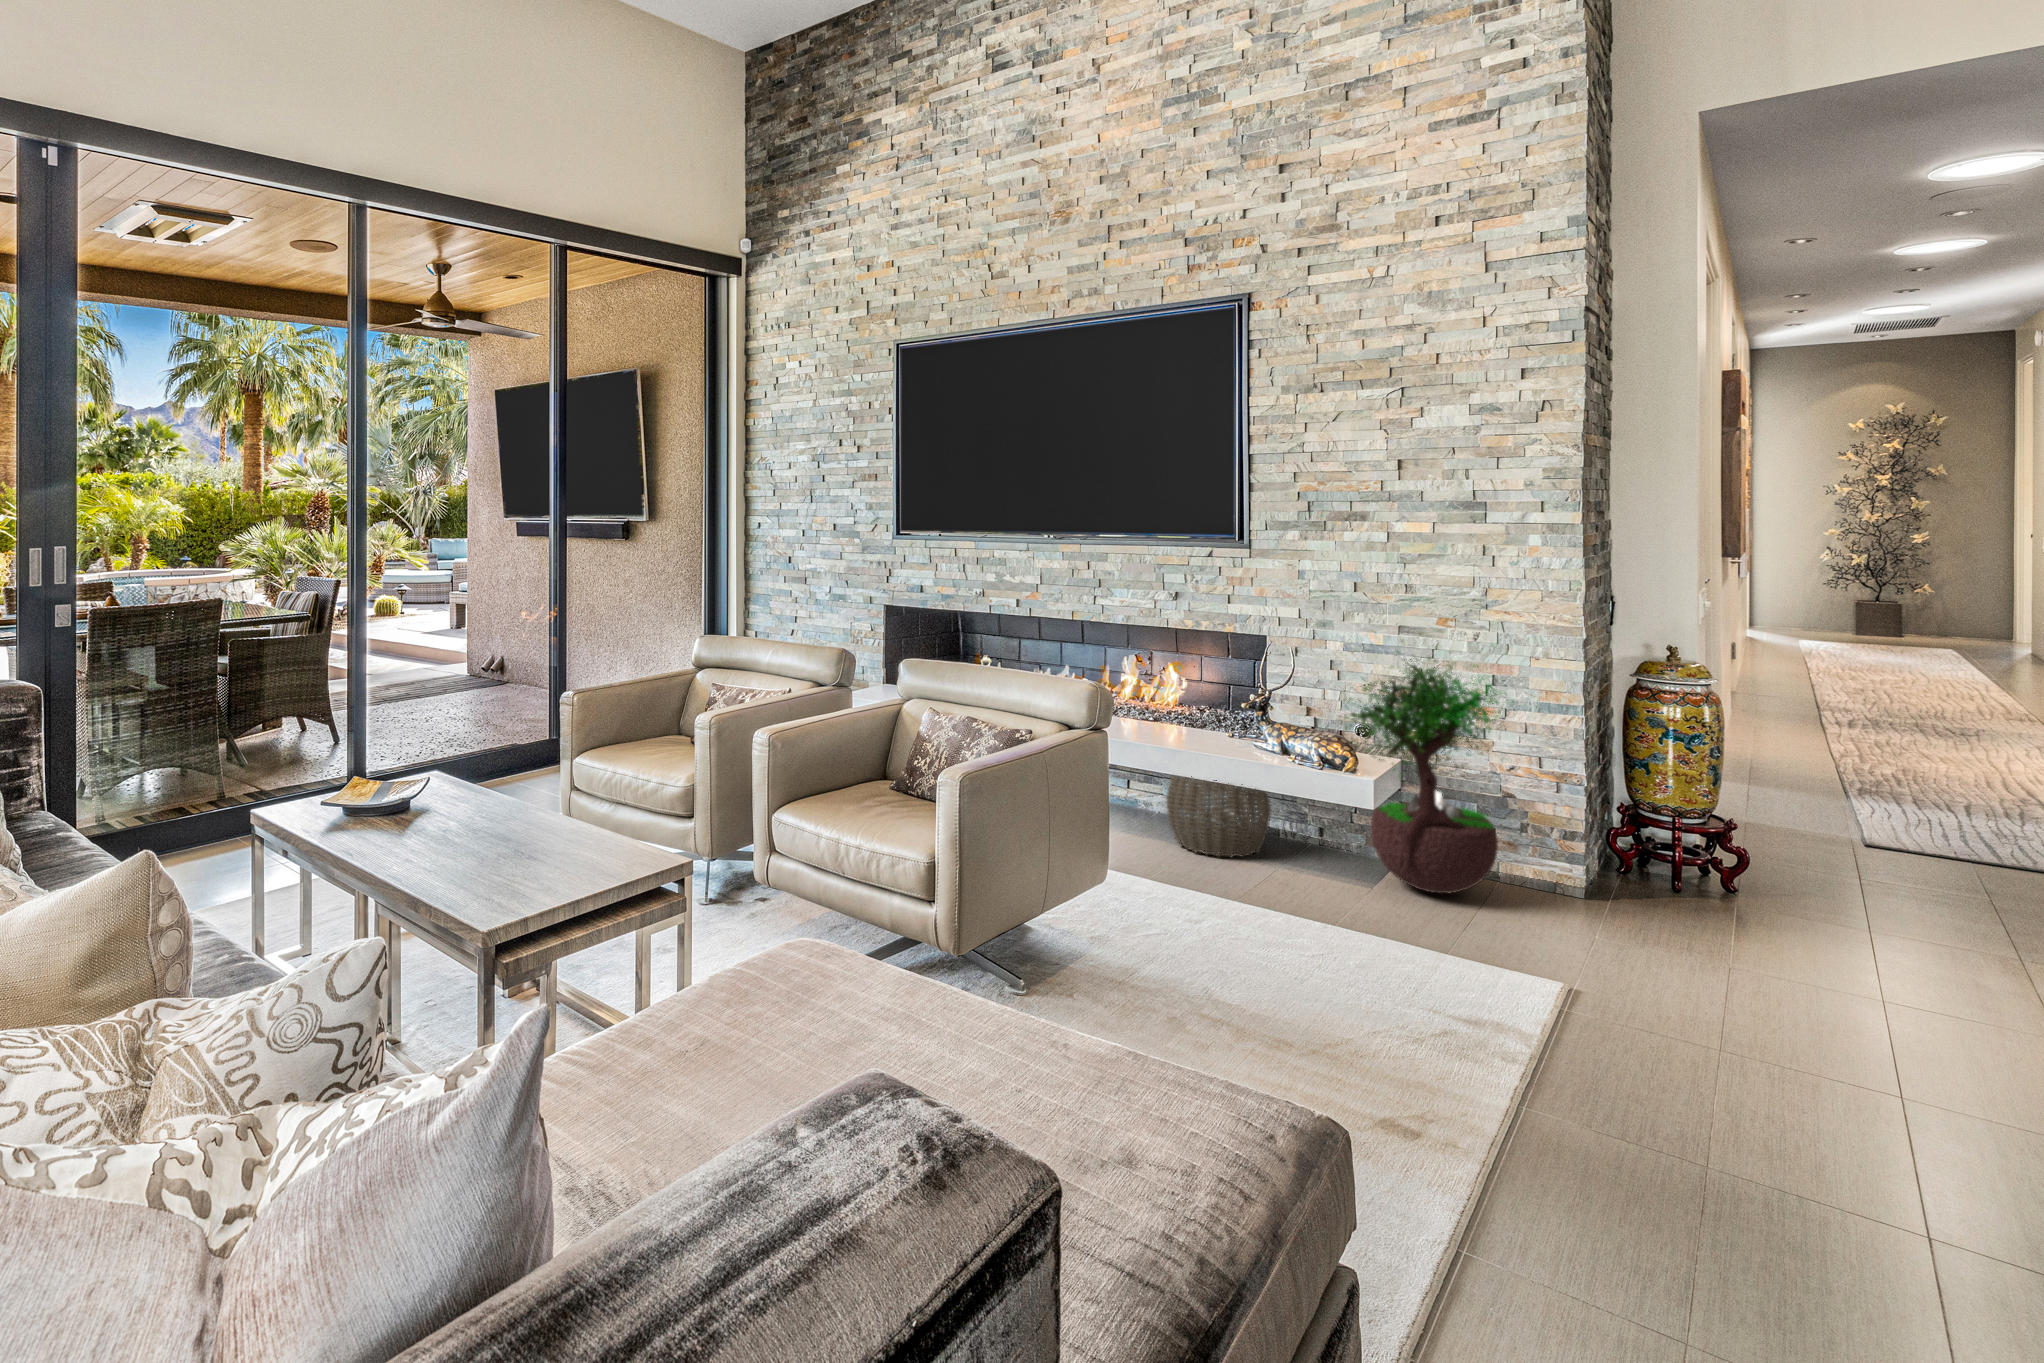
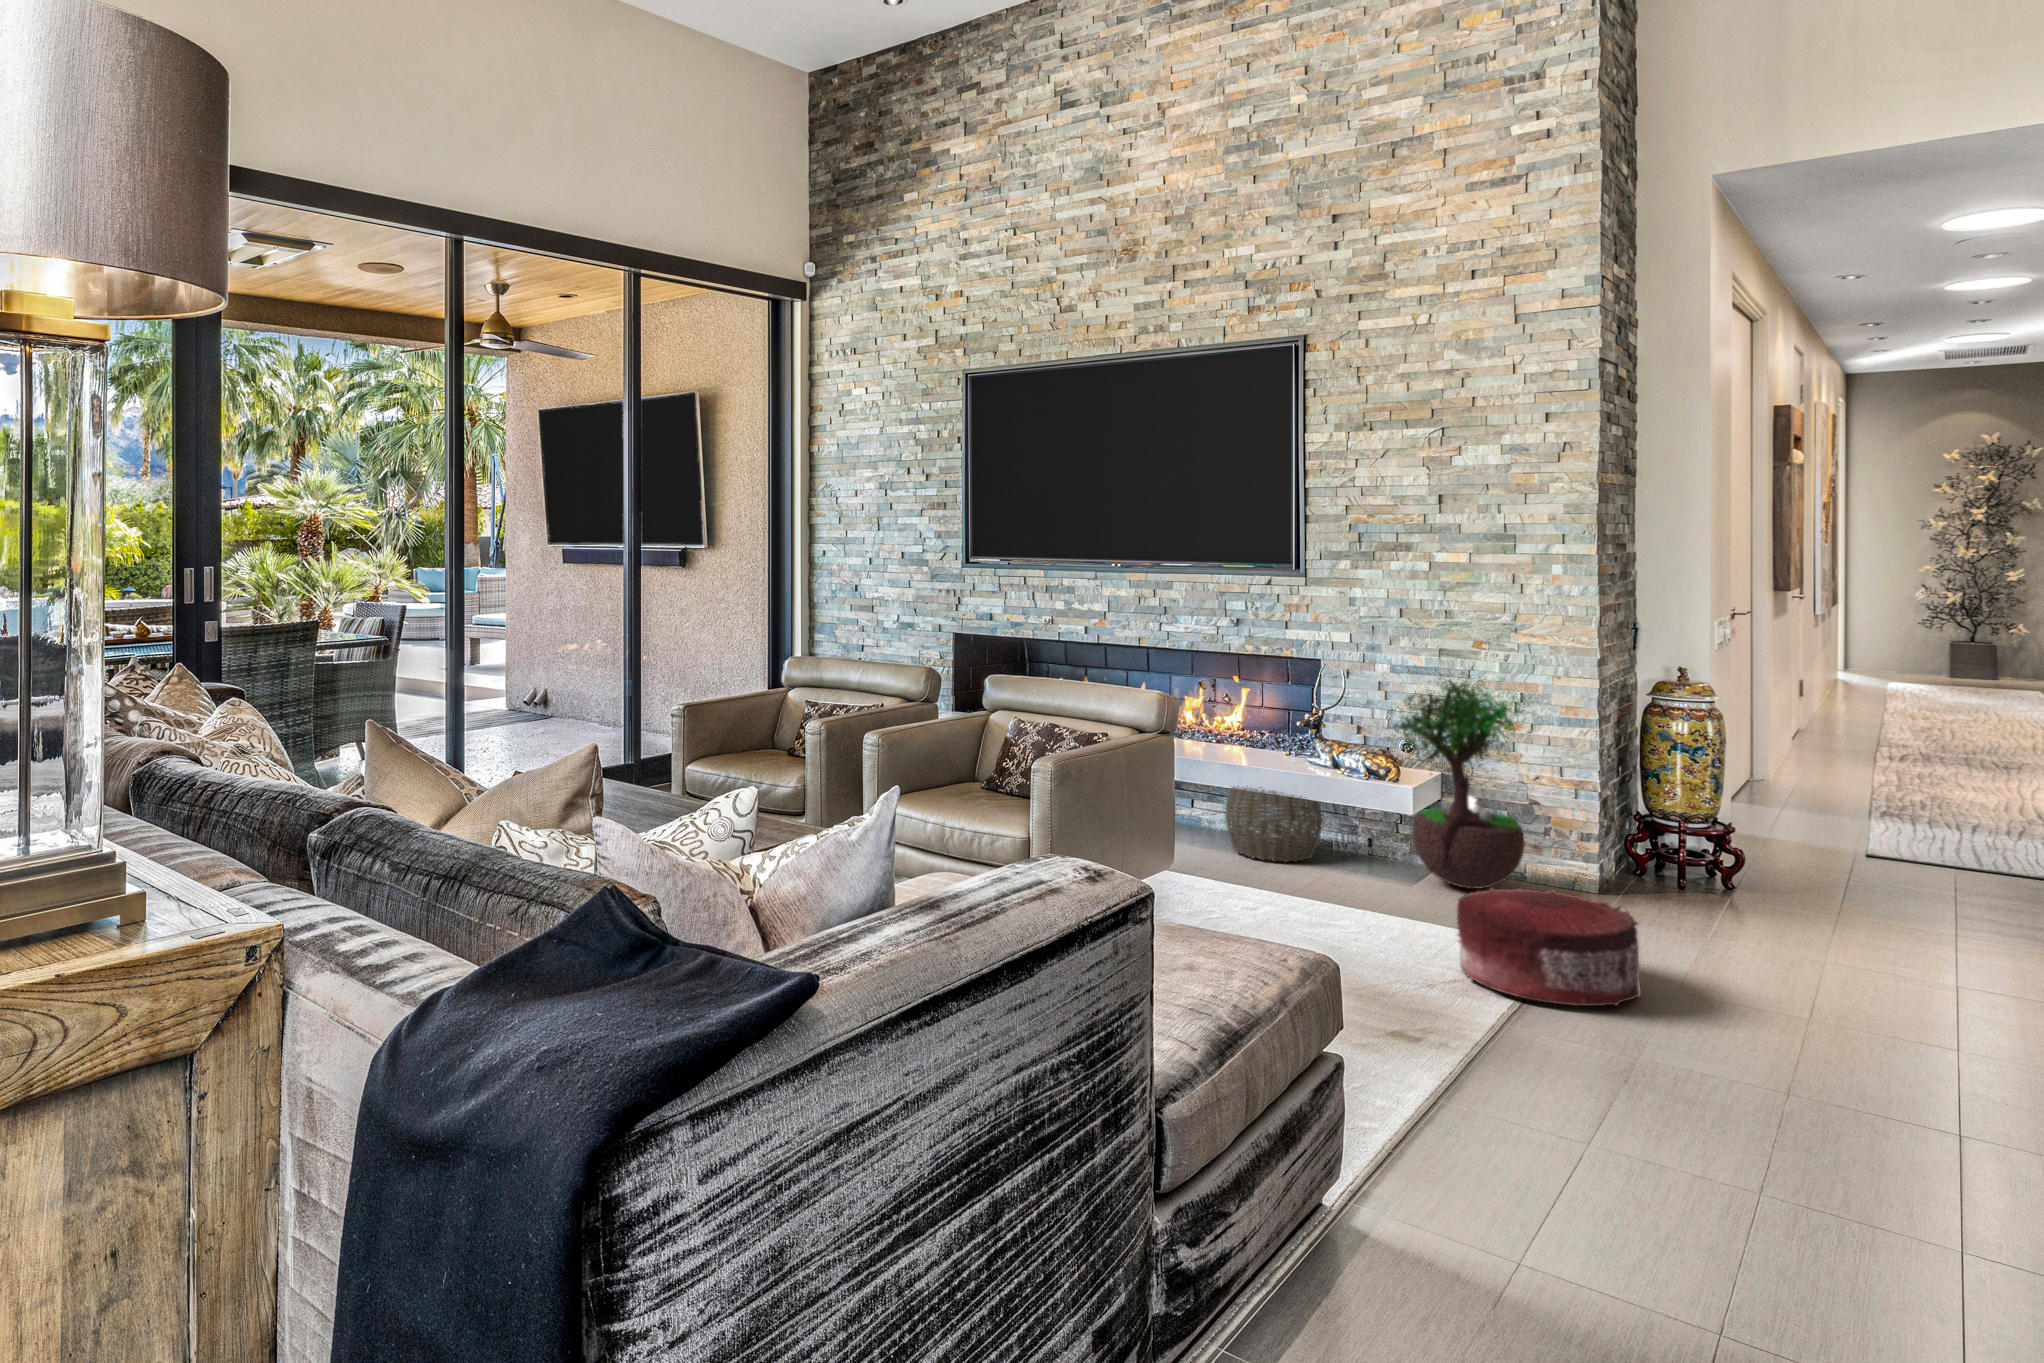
pouf: none [1438,913,1671,1077] -> present [1457,887,1641,1006]

